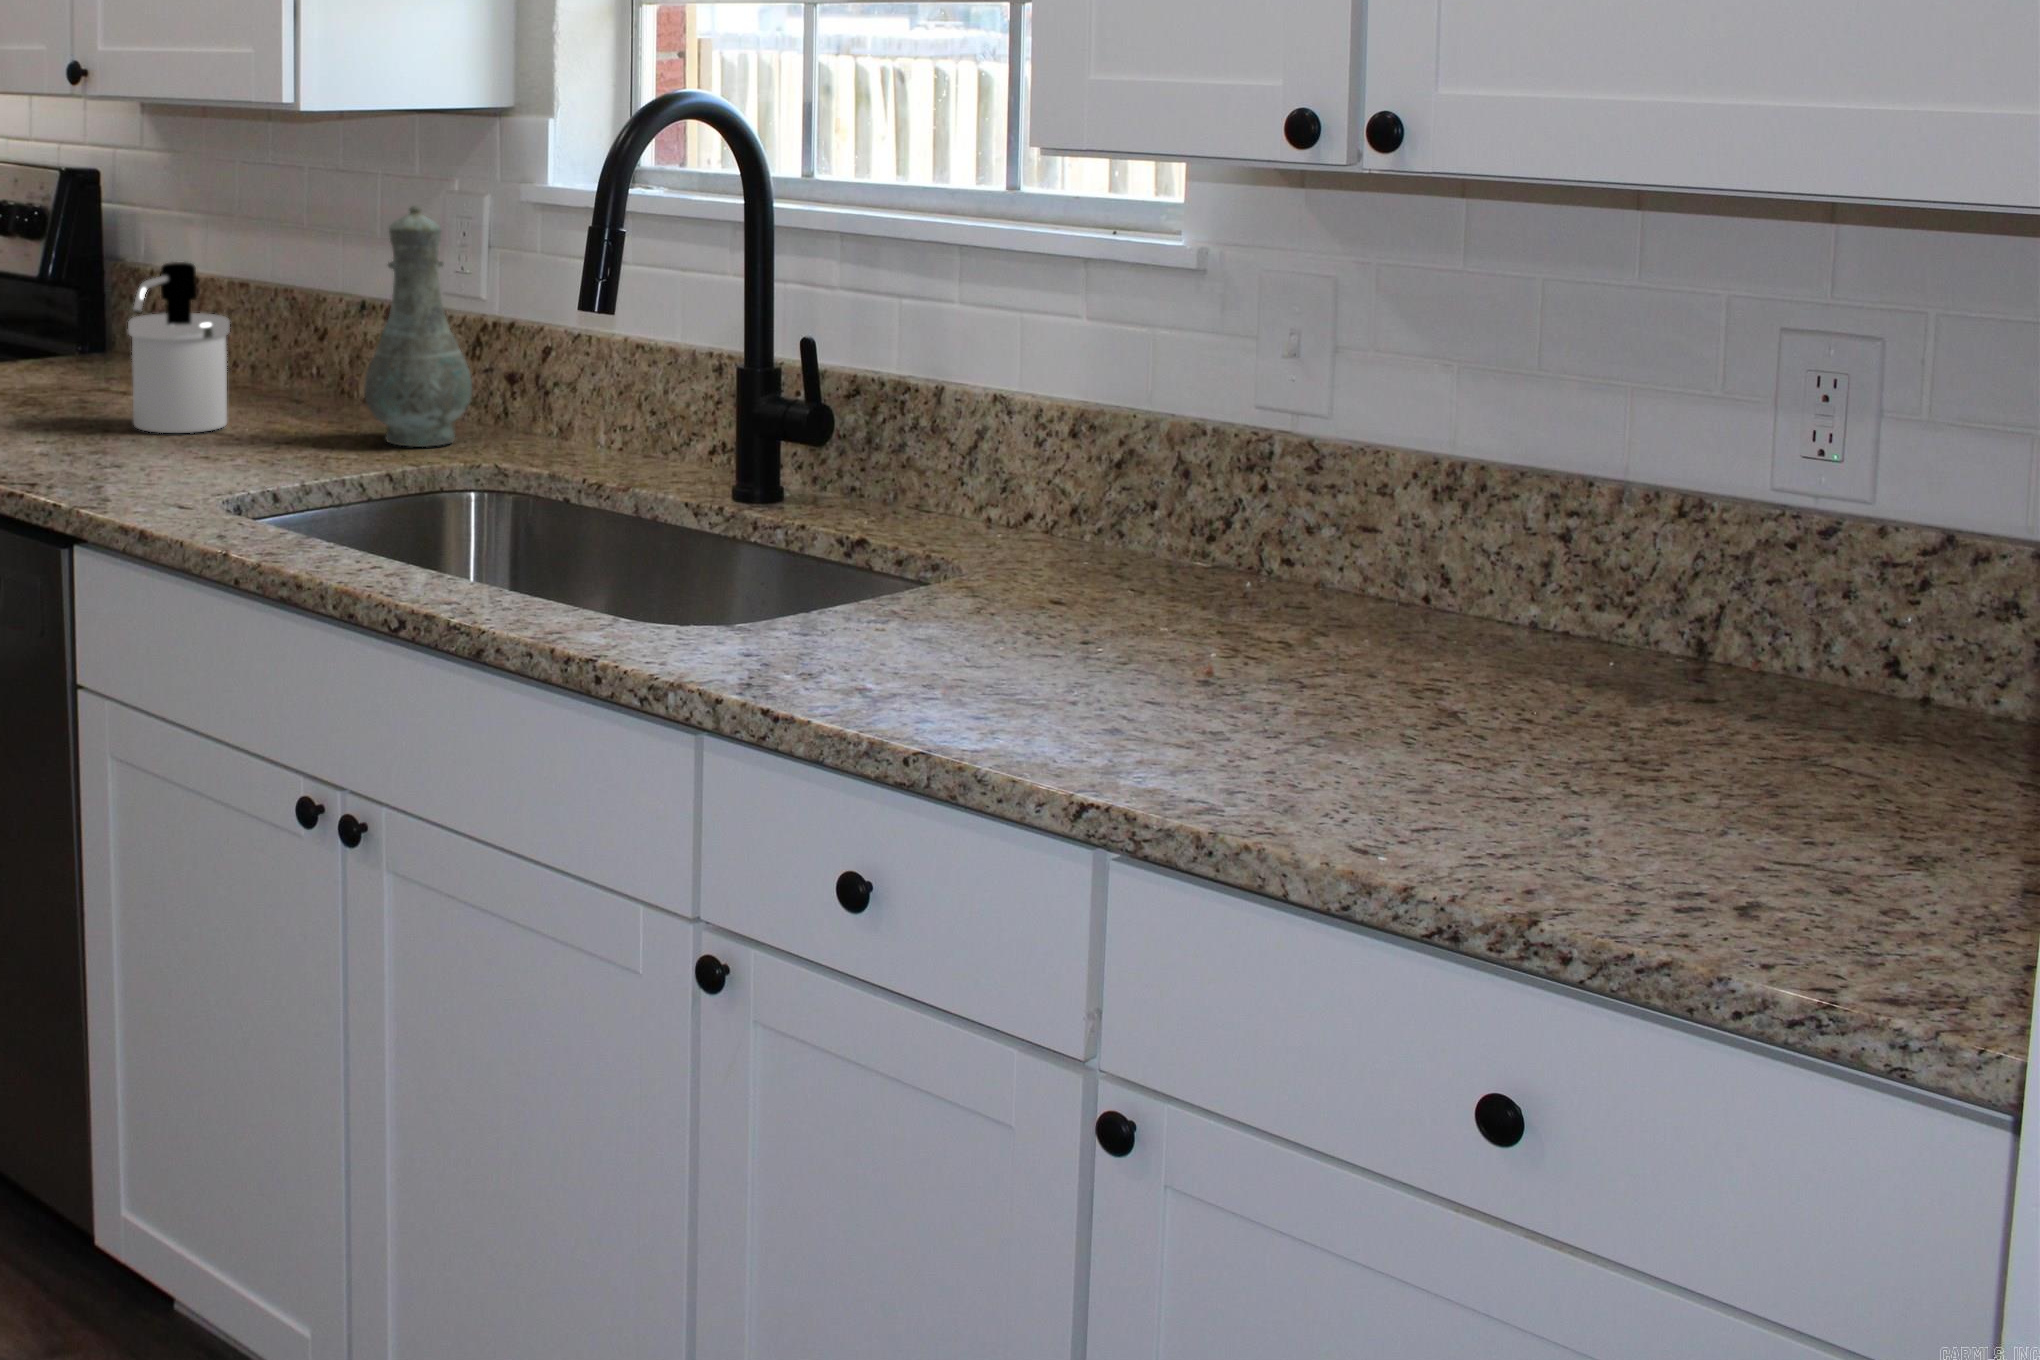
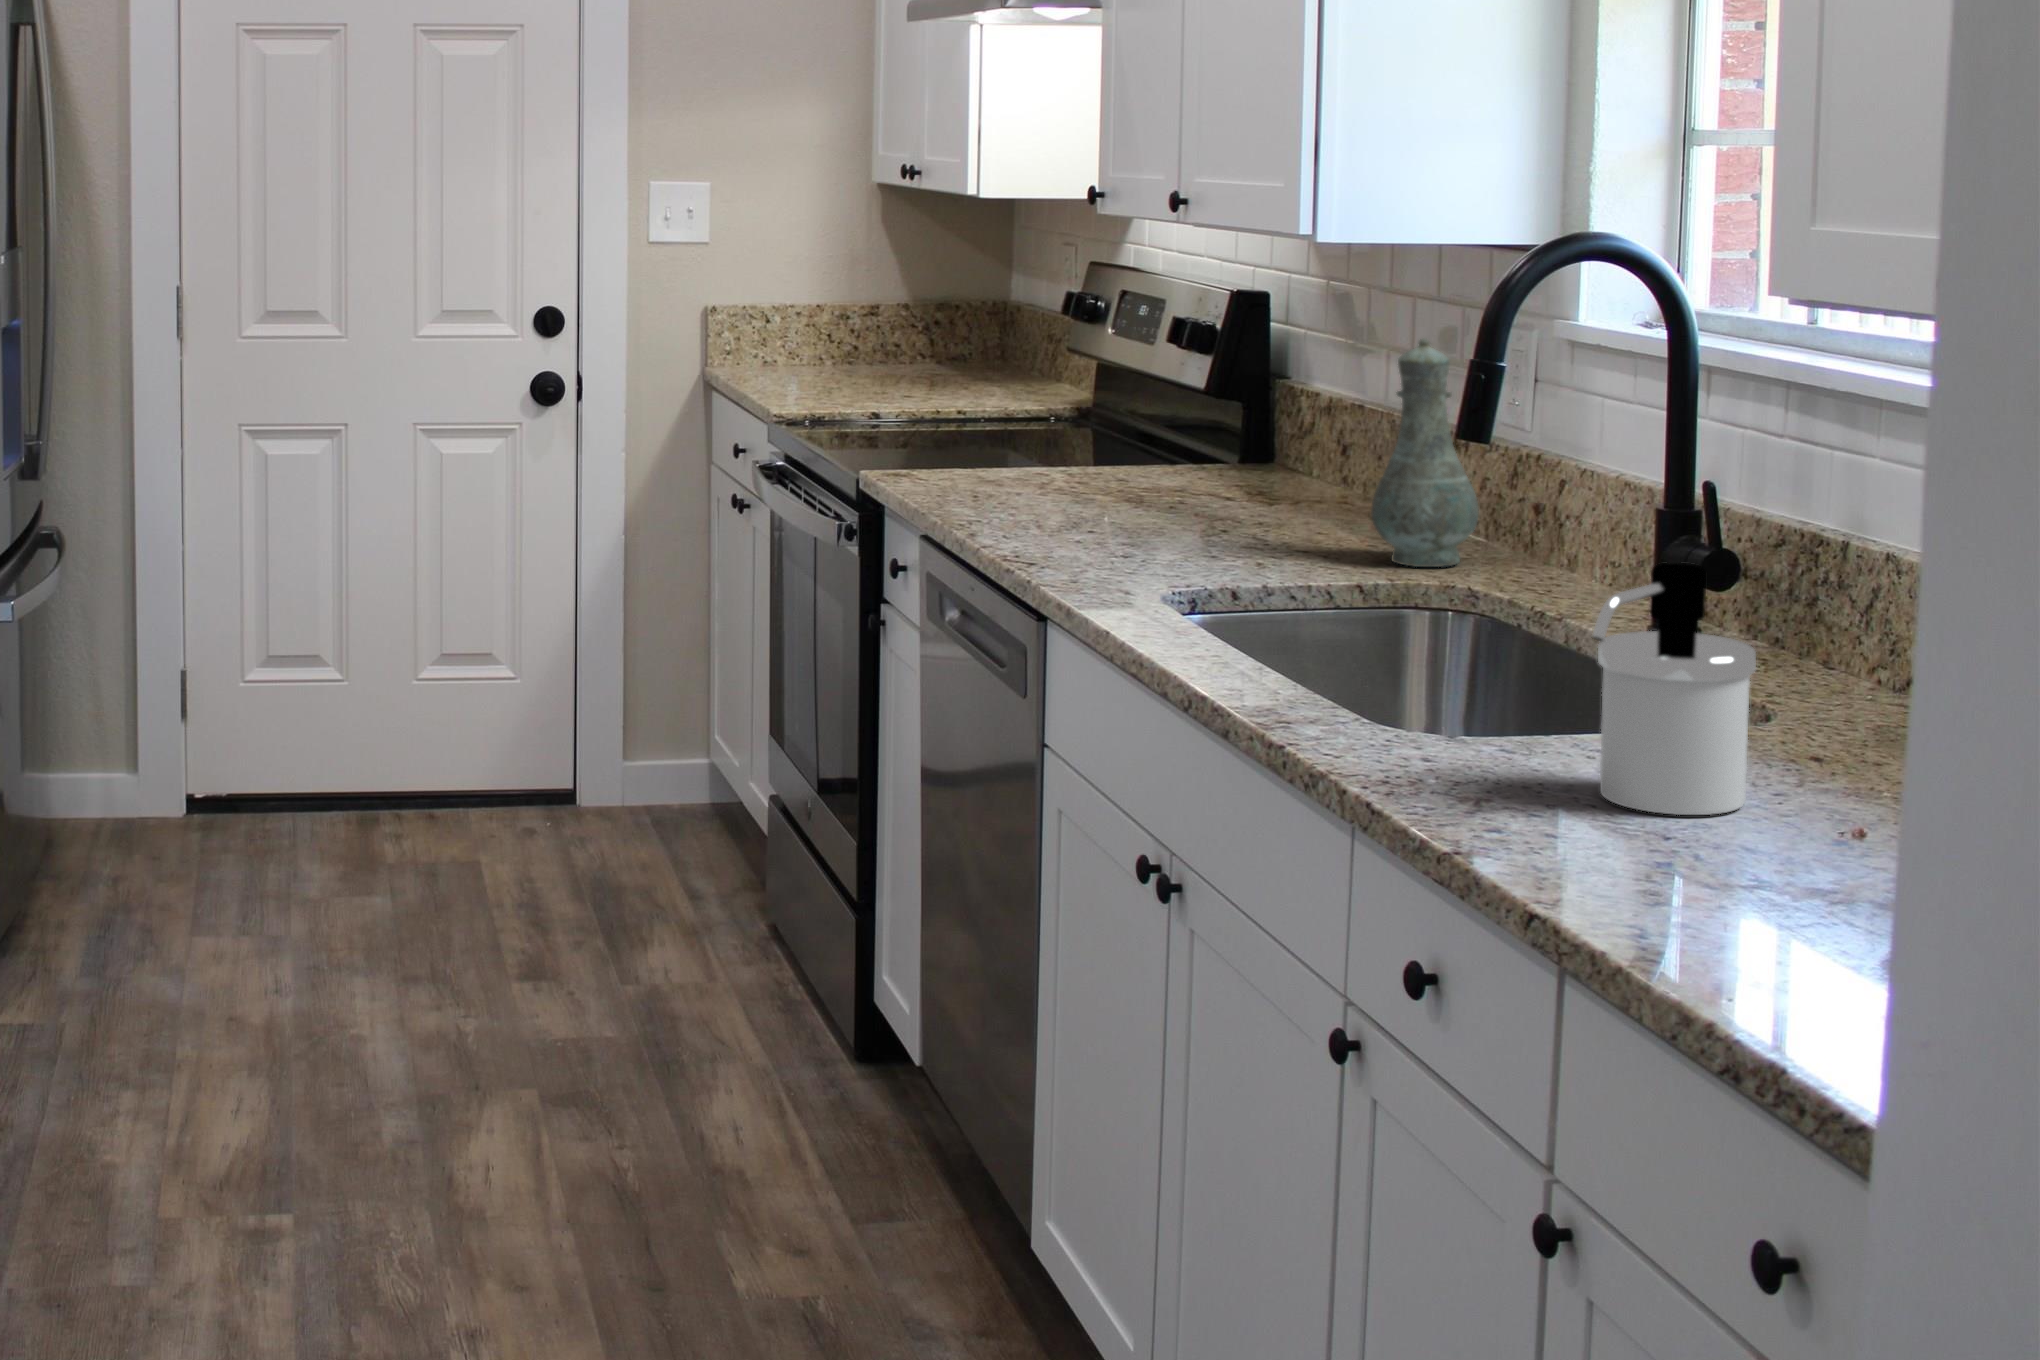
soap dispenser: present [128,262,230,433] -> present [1592,562,1756,815]

